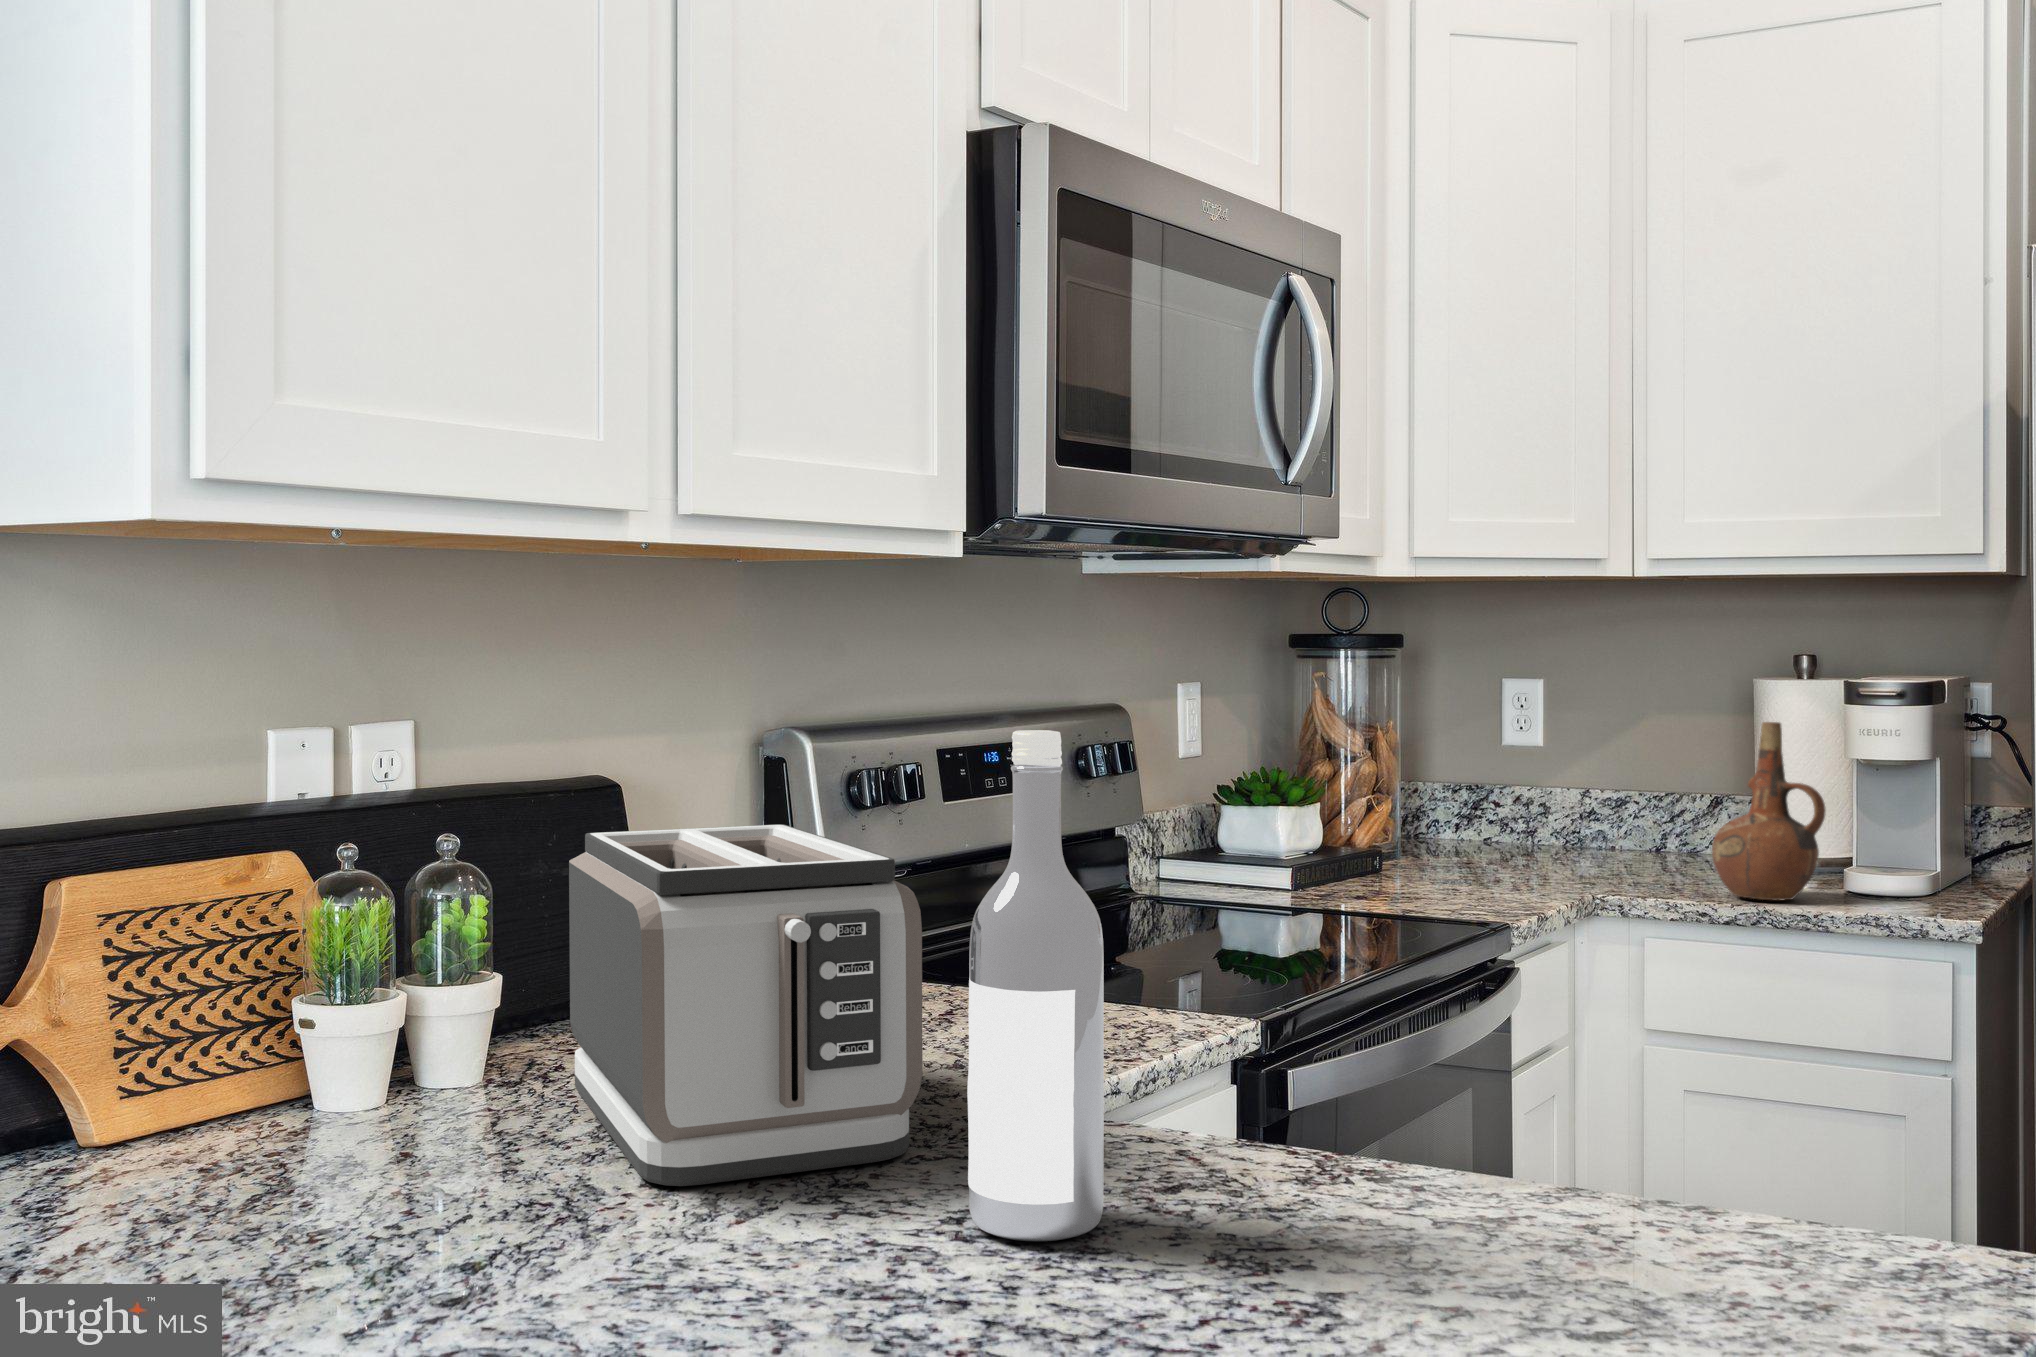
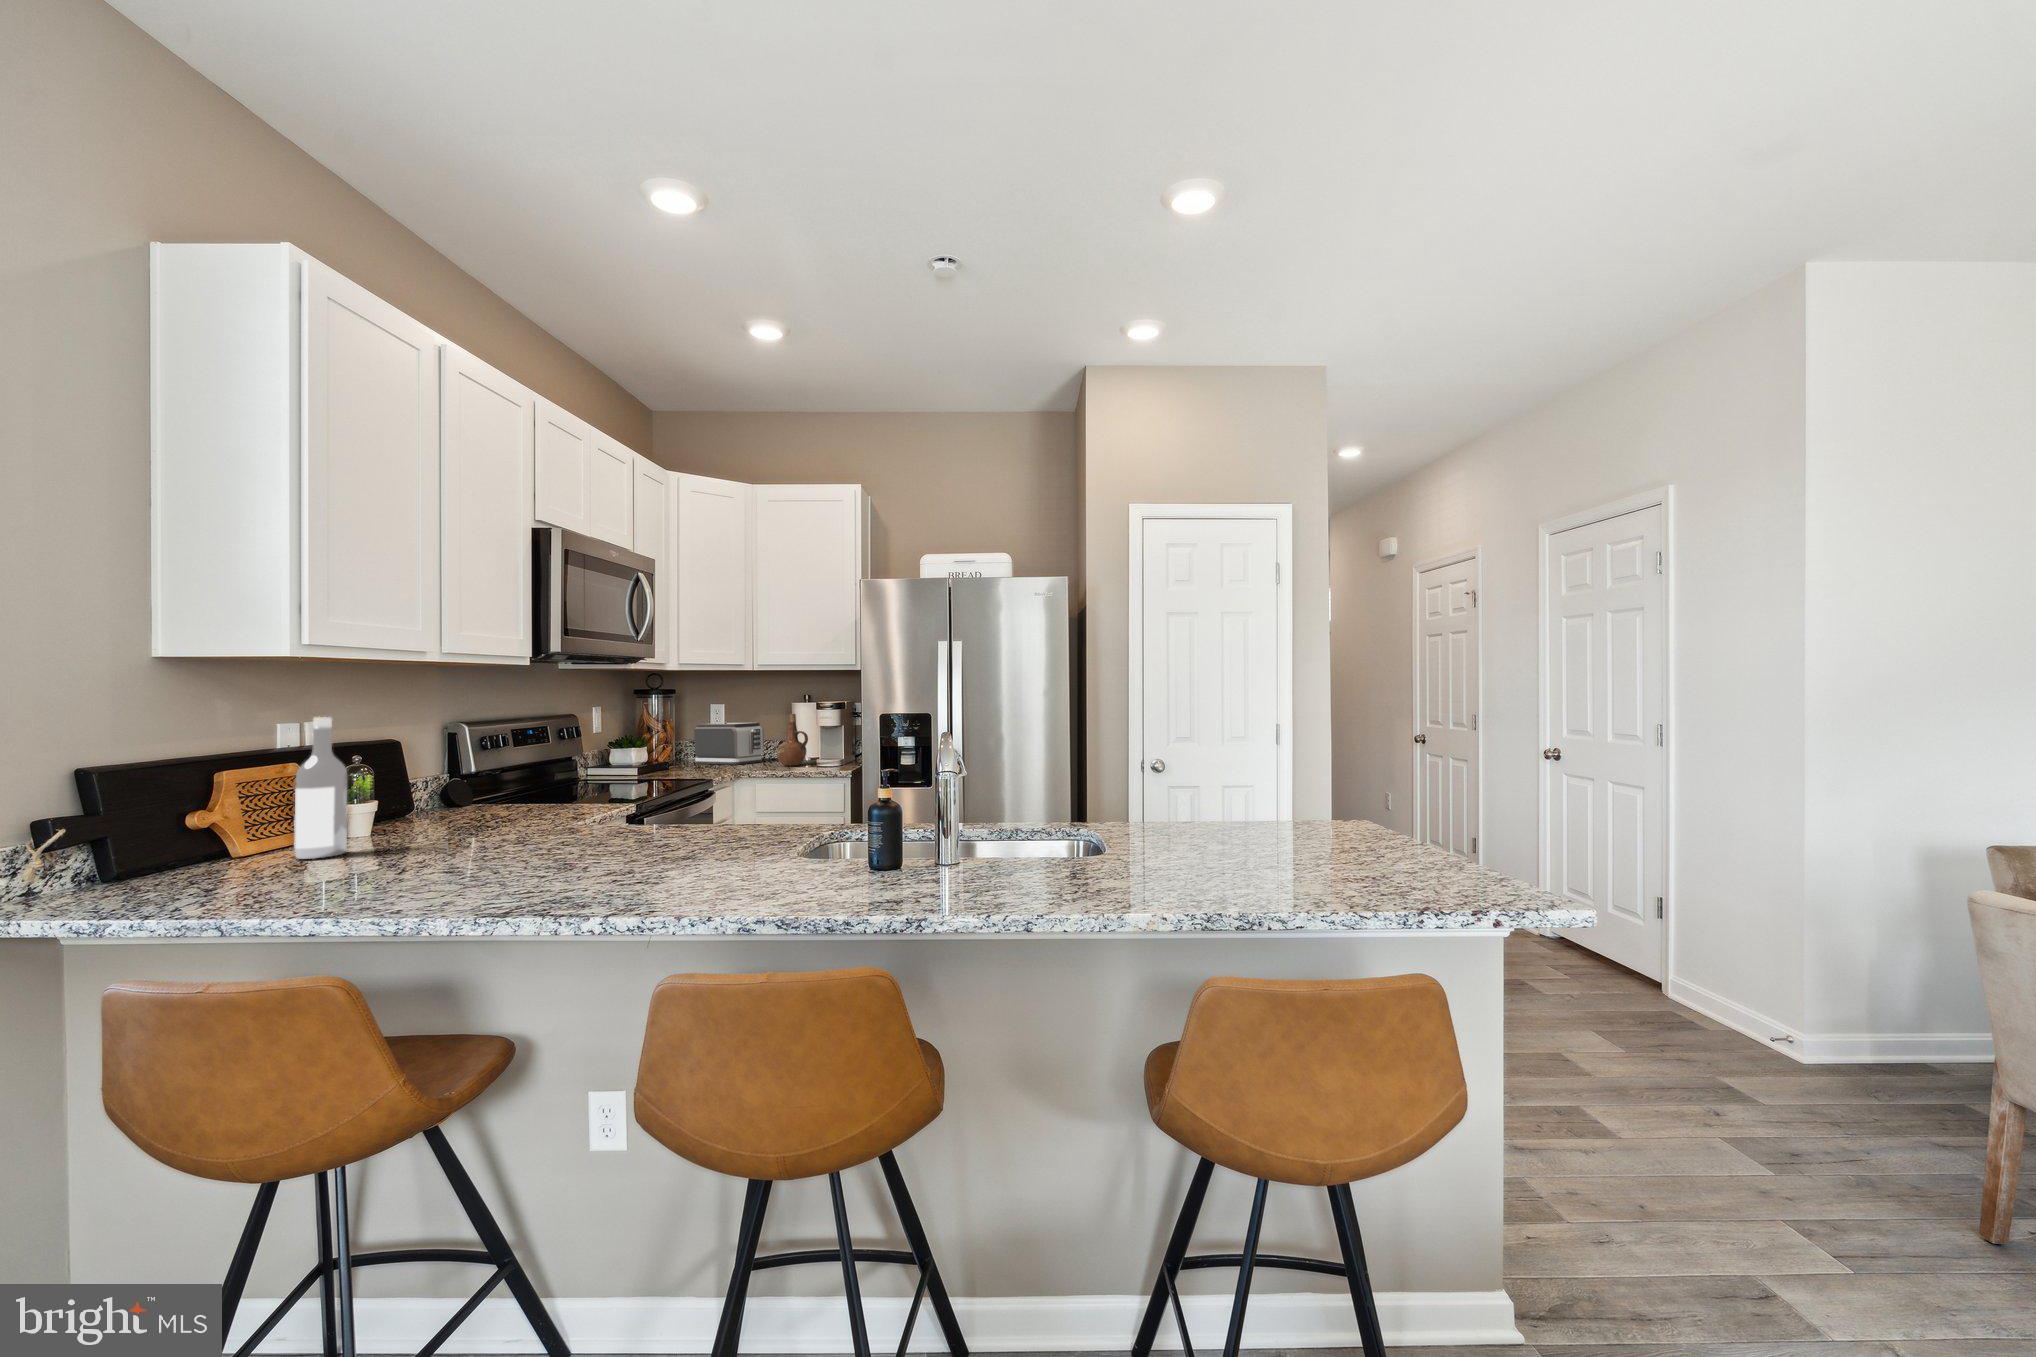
wine bottle: present [967,730,1104,1241] -> present [294,717,347,859]
toaster: present [569,824,923,1186] -> present [694,723,764,765]

